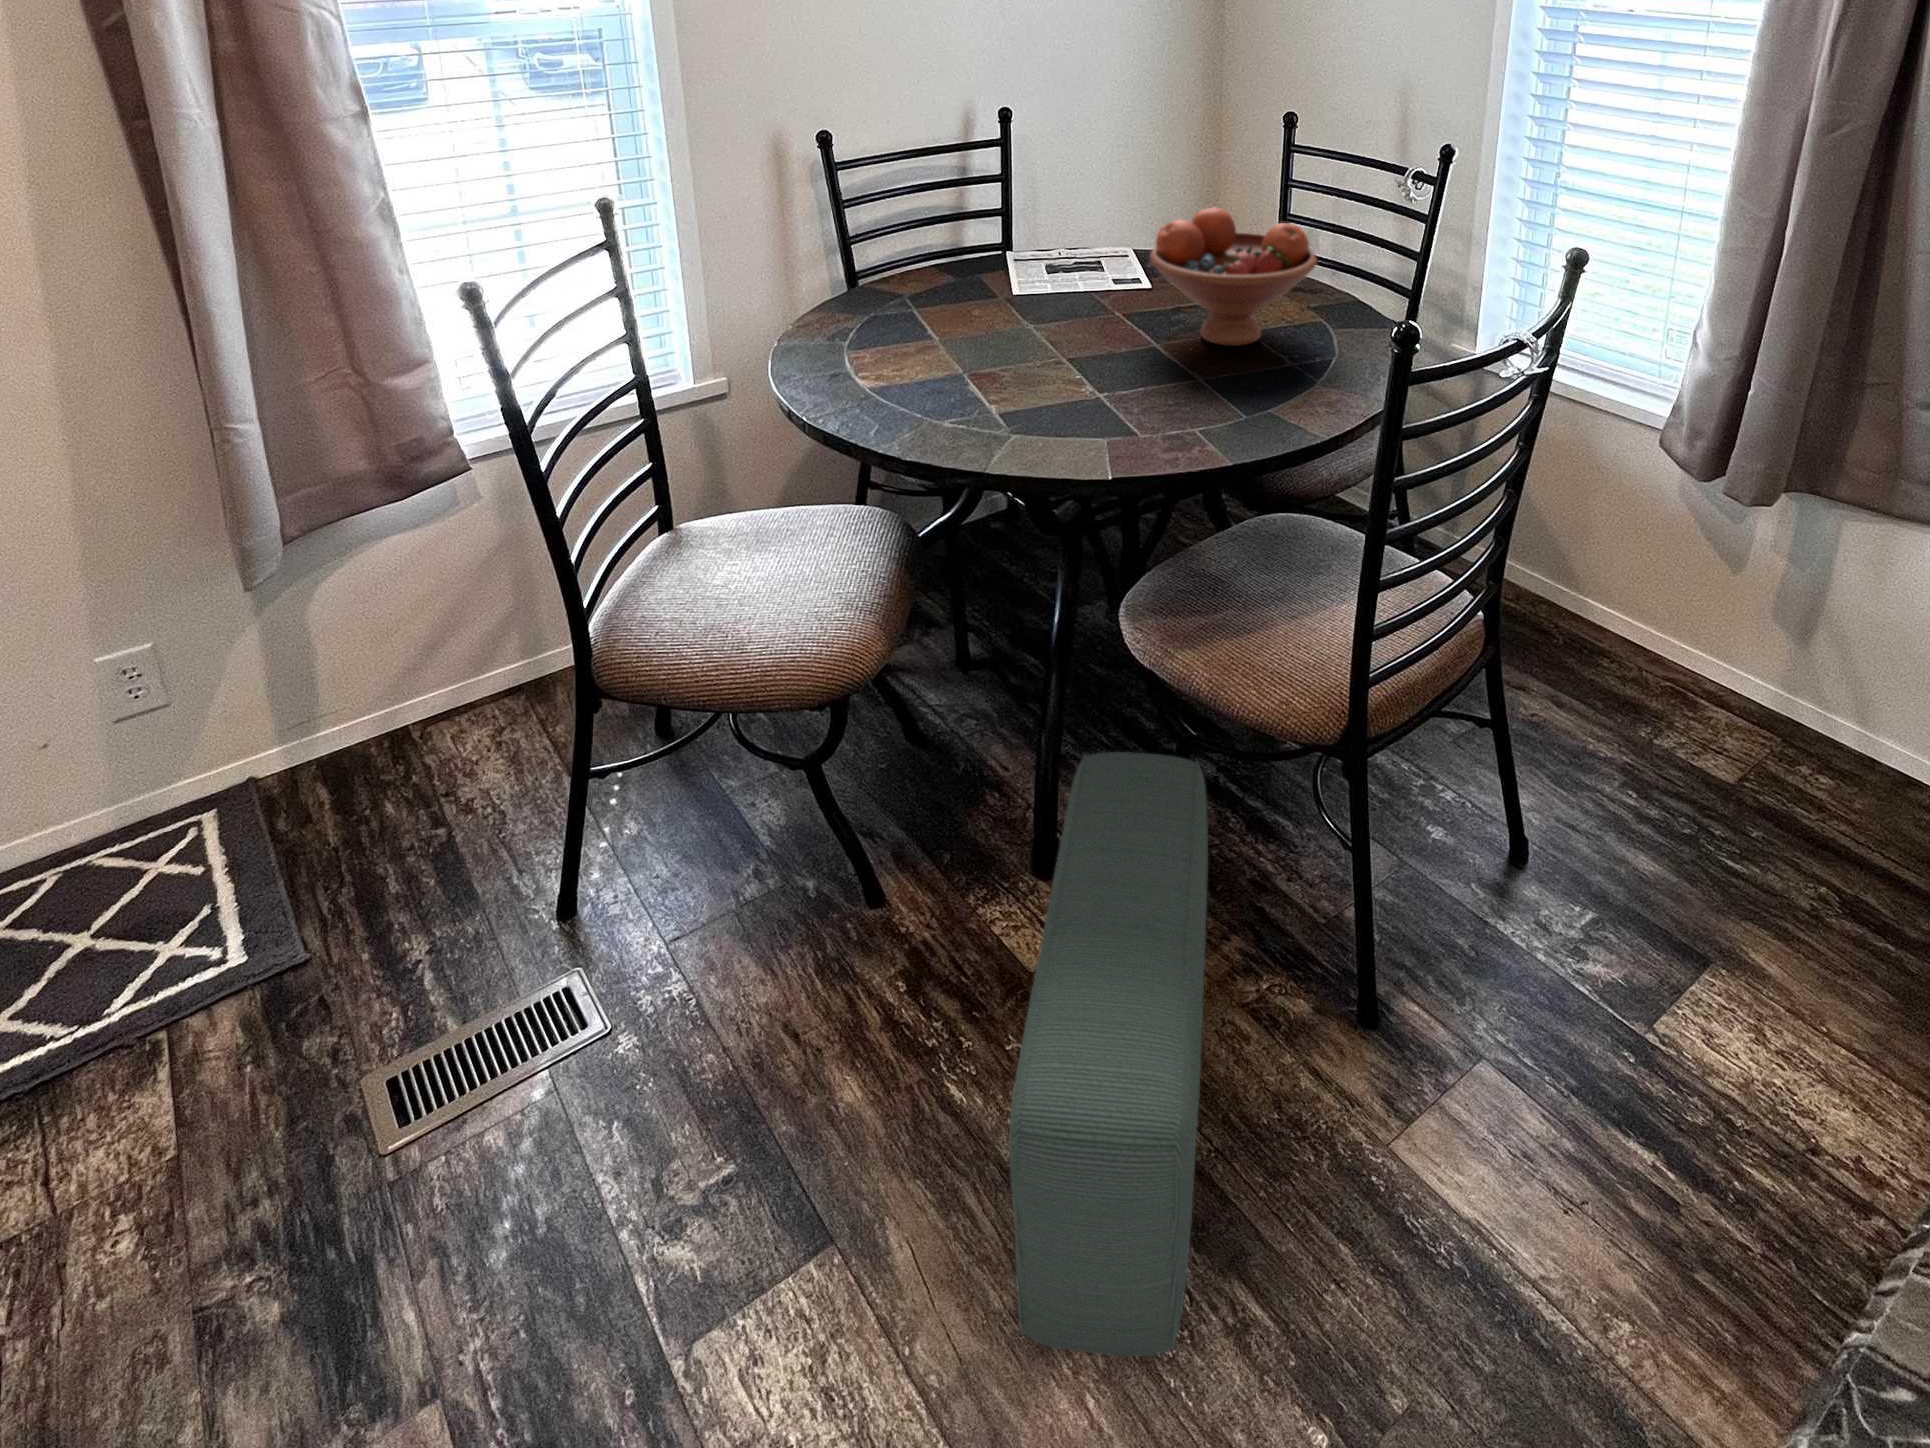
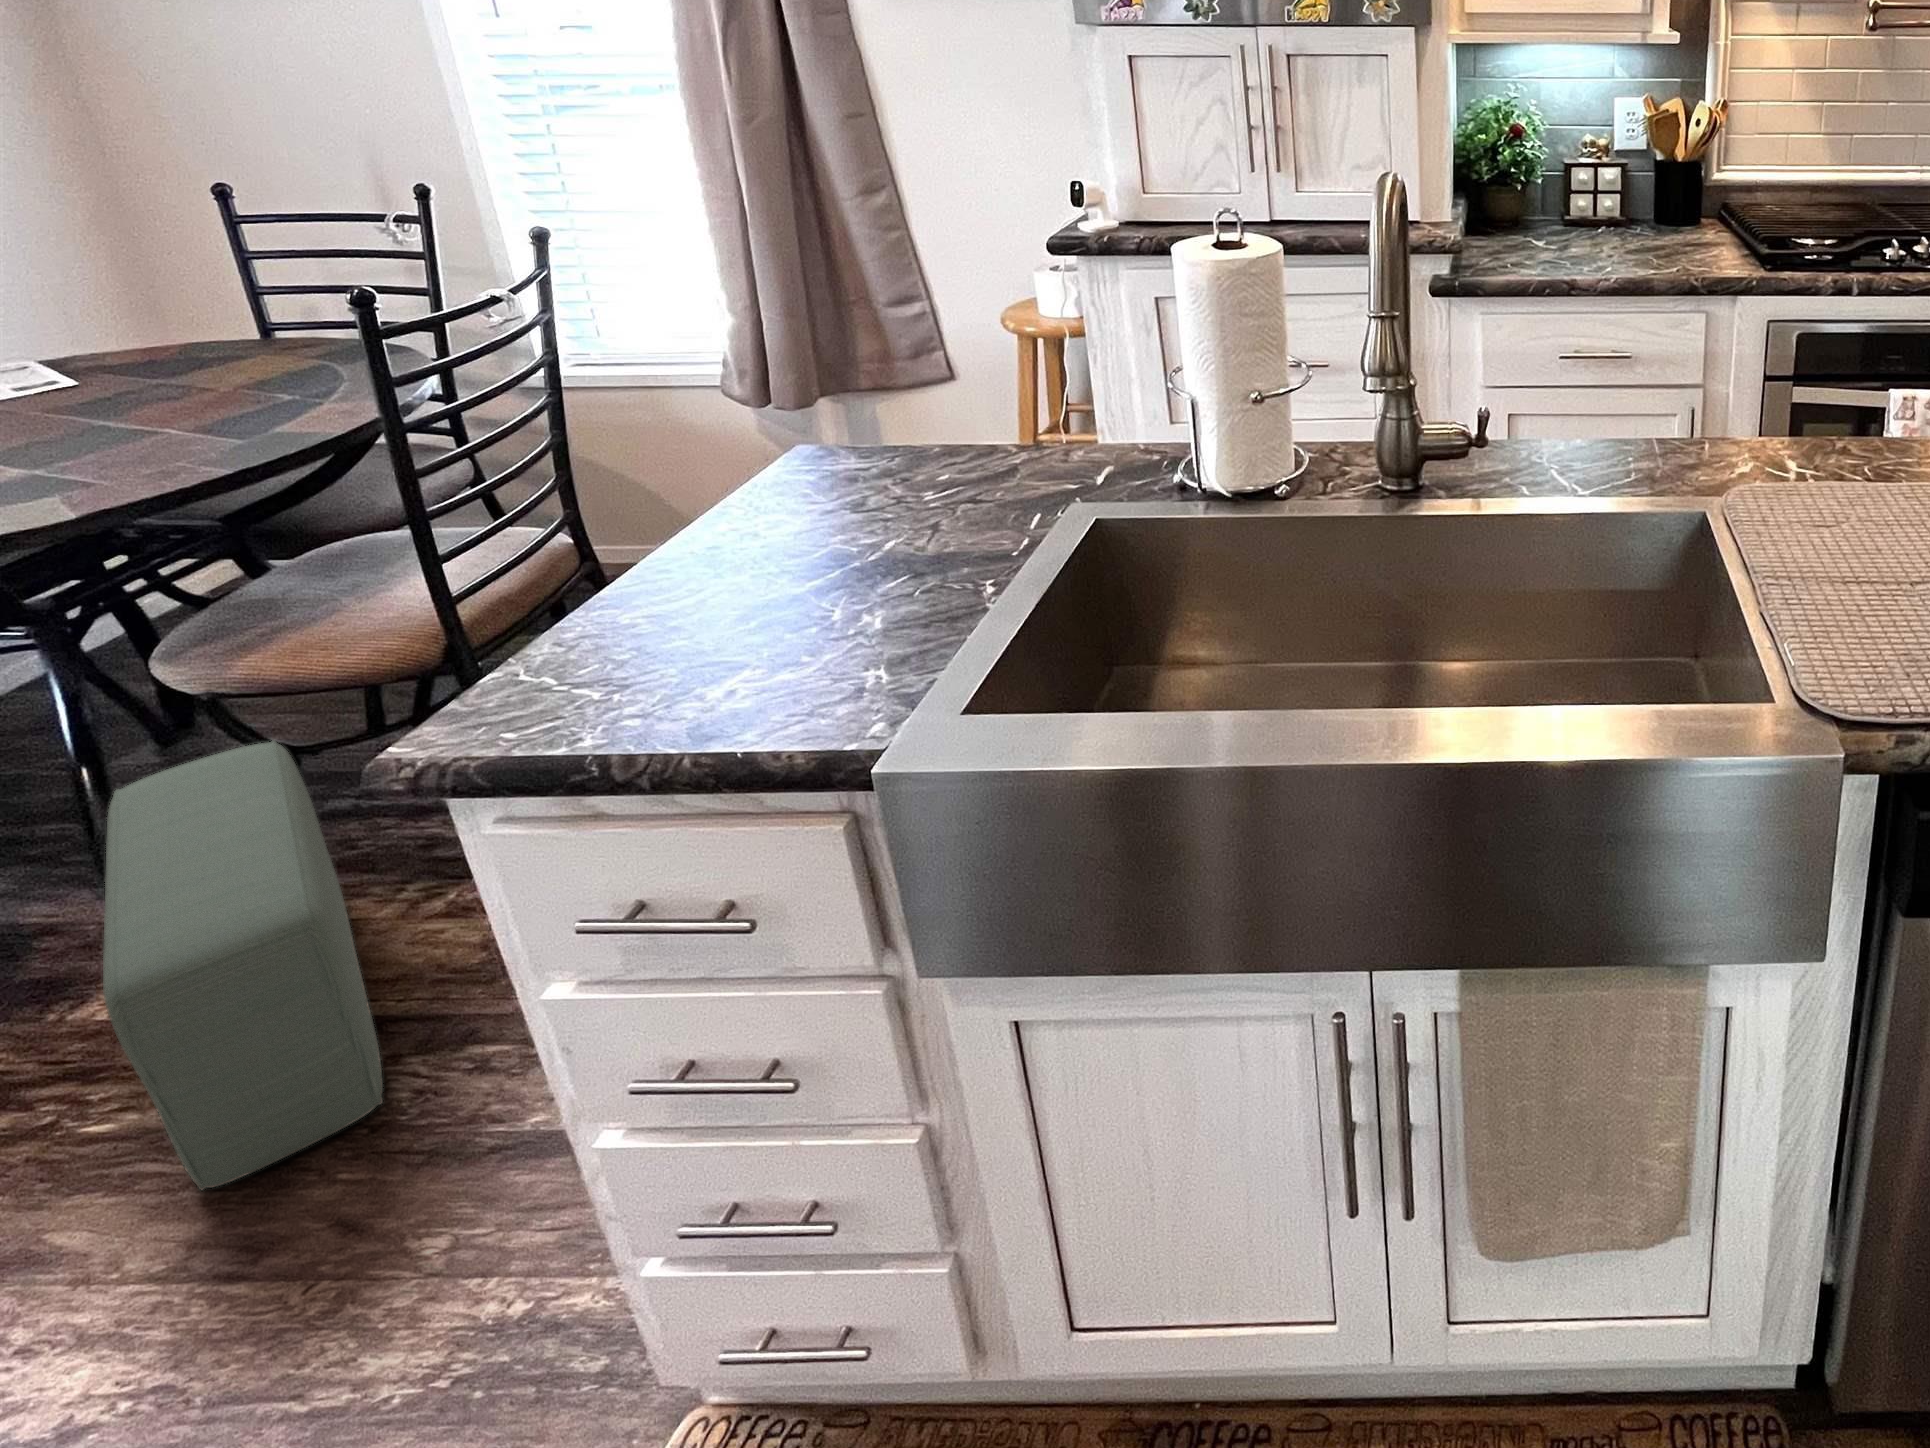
fruit bowl: present [1150,207,1317,346] -> none [32,267,278,399]

